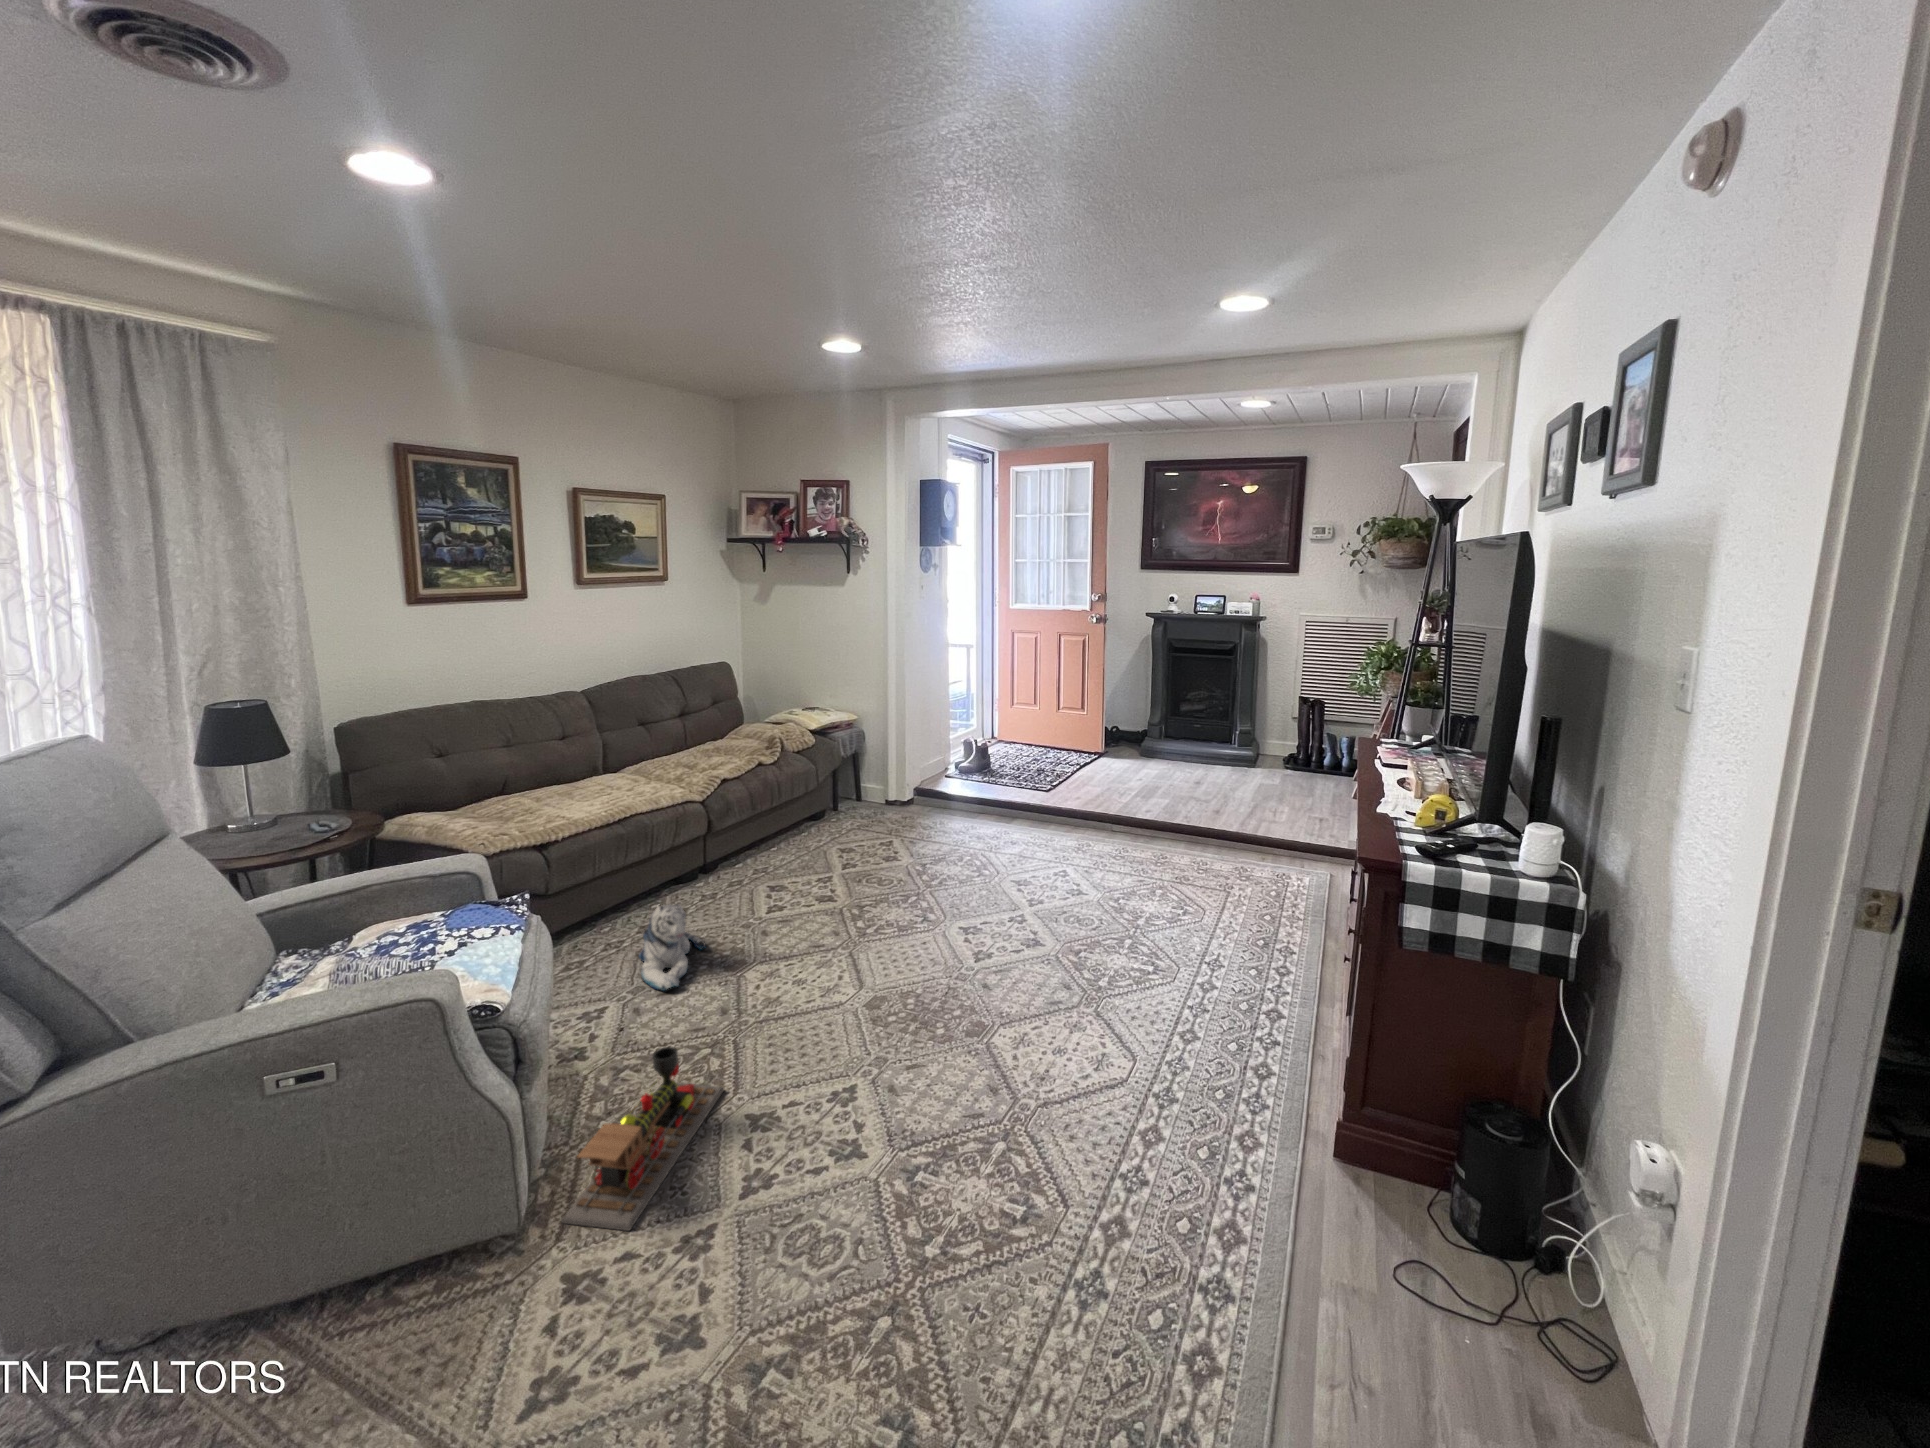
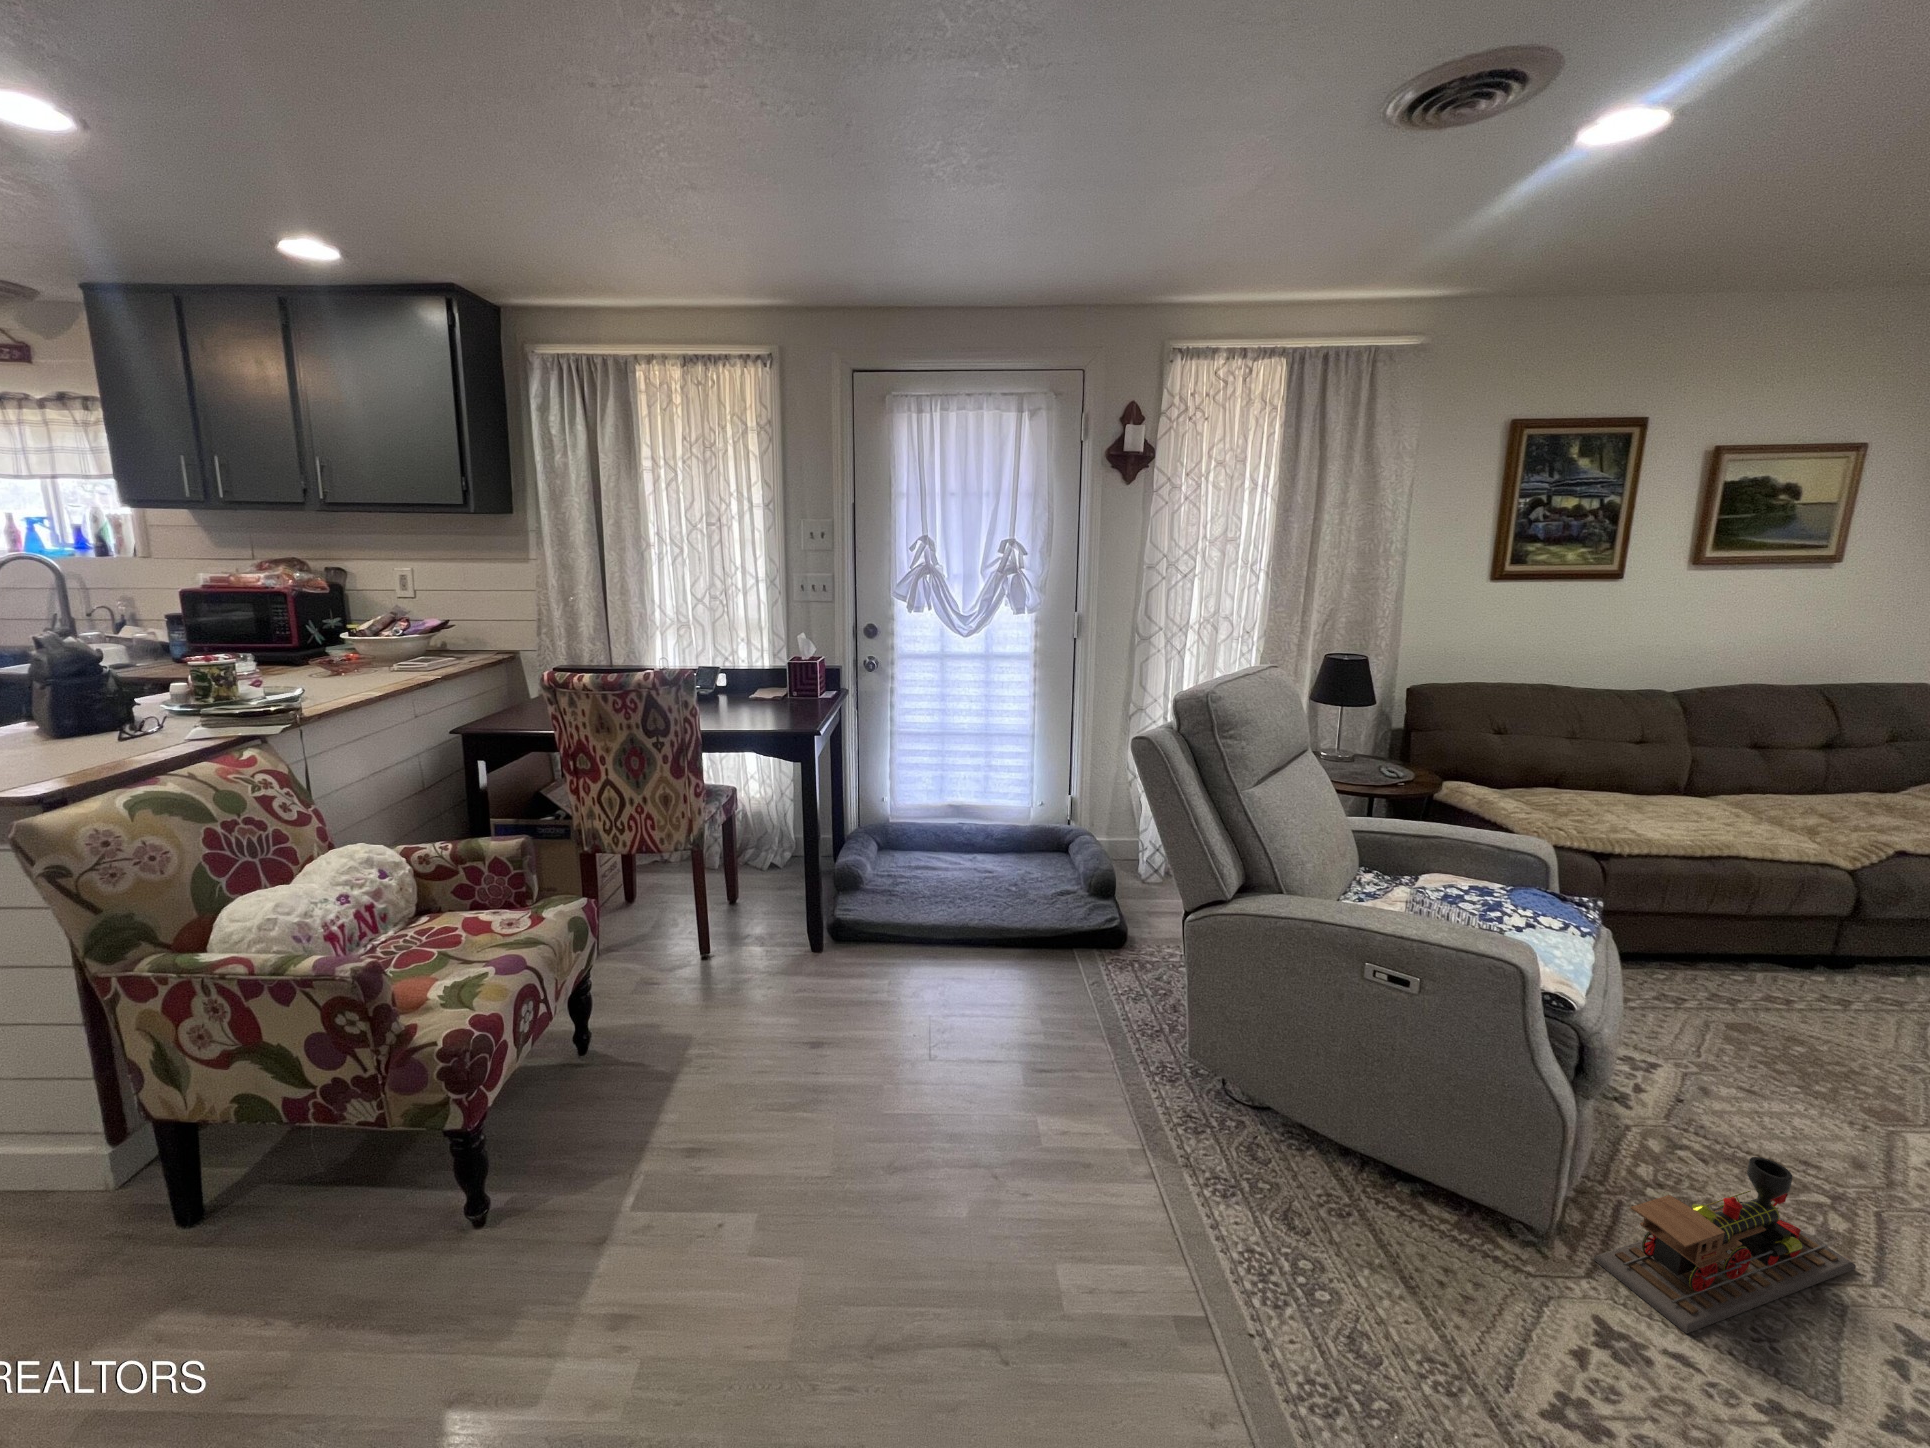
plush toy: present [639,904,706,991] -> none [1708,981,1828,1093]

